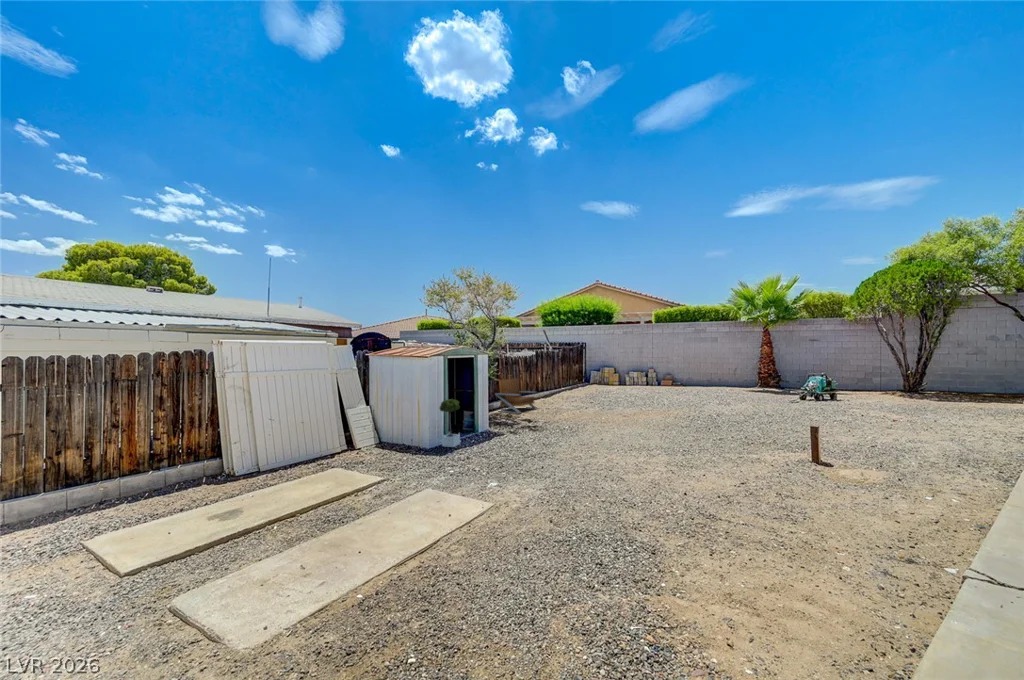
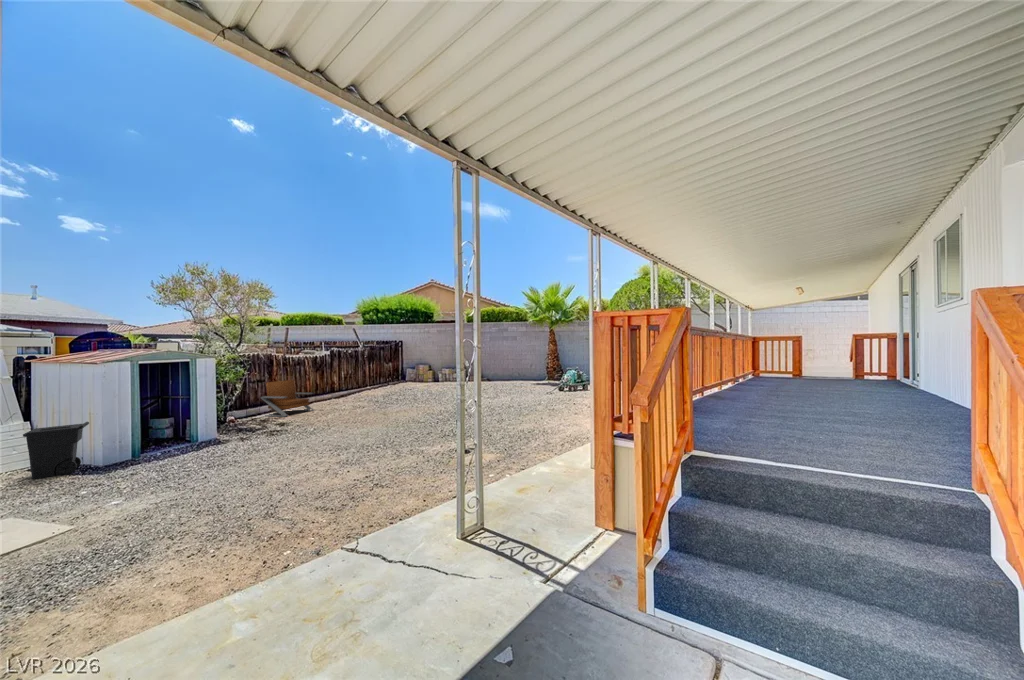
potted tree: present [440,399,460,447] -> none [120,408,154,462]
trash can: none [384,408,422,455] -> present [23,422,89,479]

